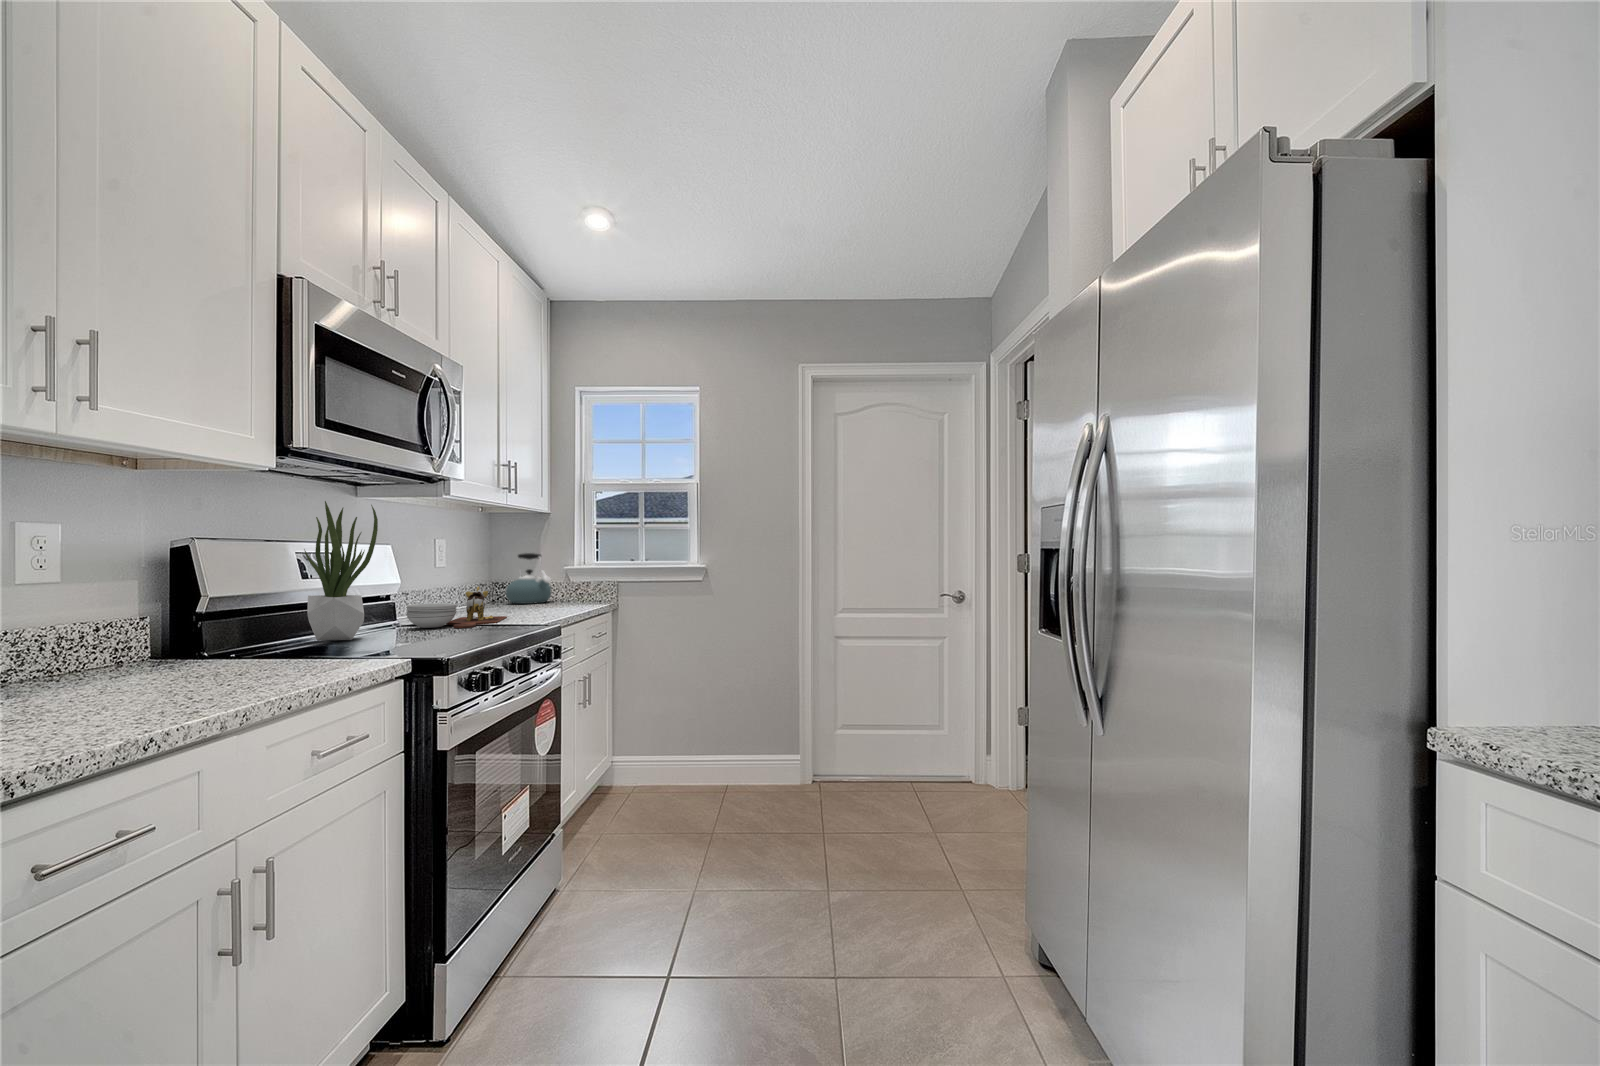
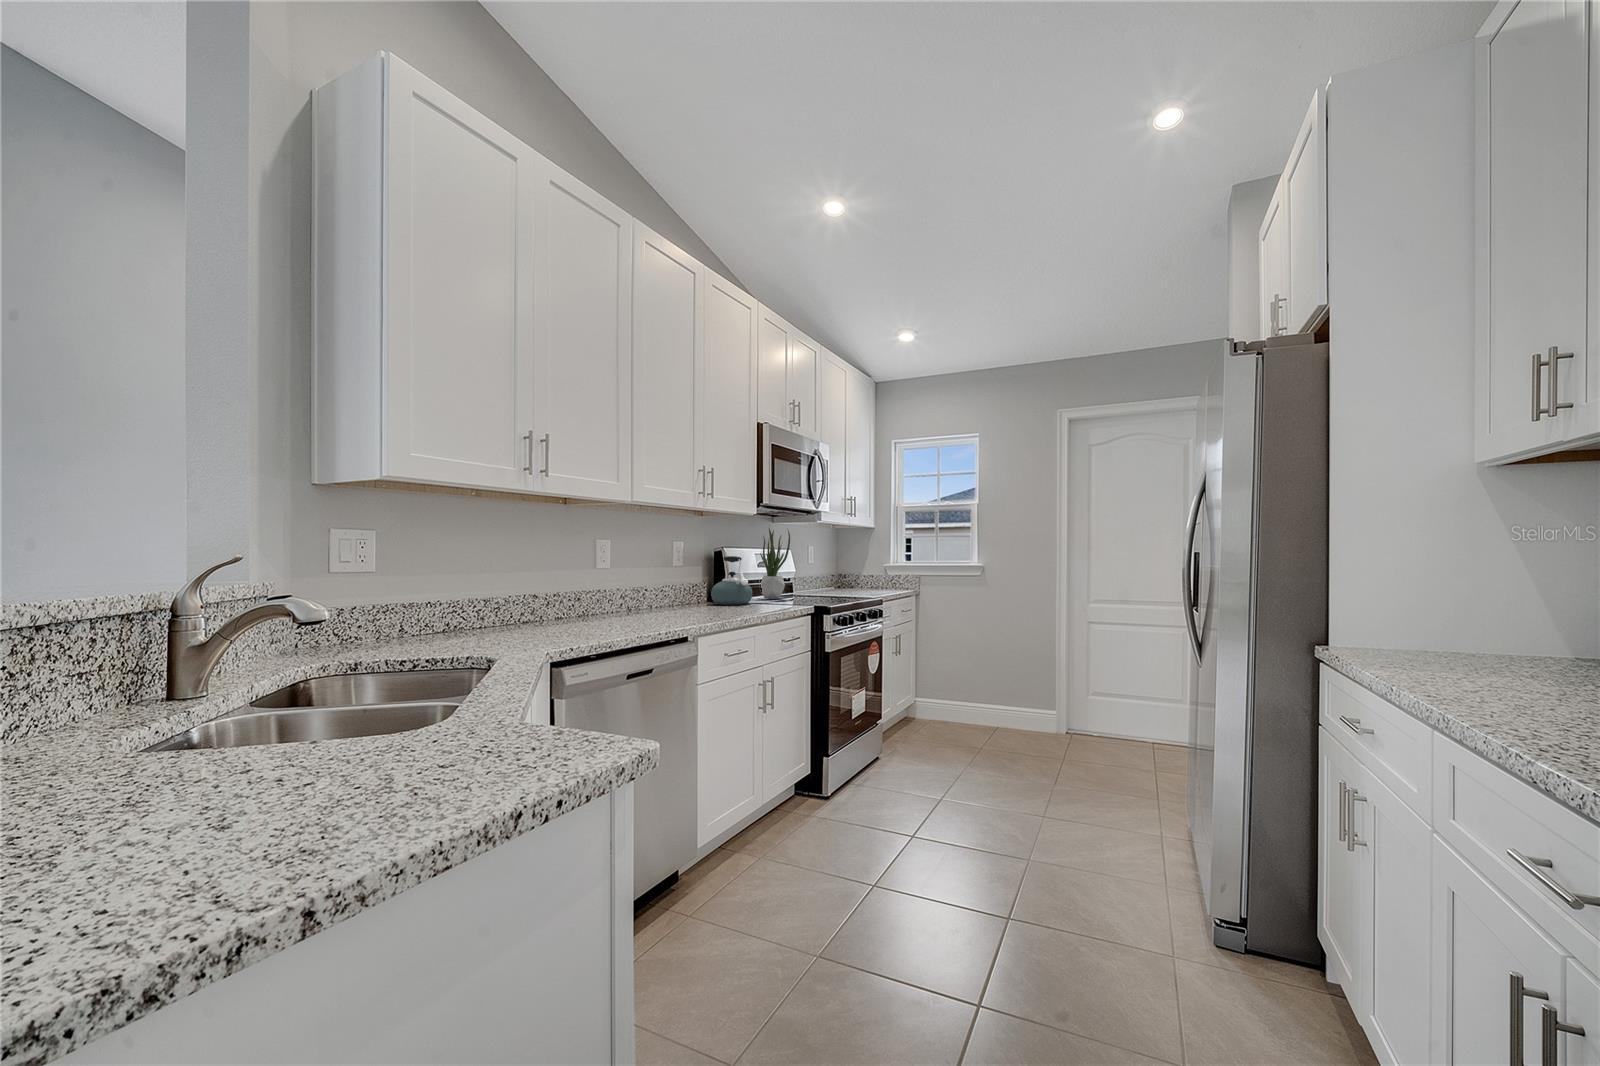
kettle: present [506,553,552,604] -> present [711,556,752,605]
cutting board: present [406,587,507,628] -> none [801,574,852,597]

